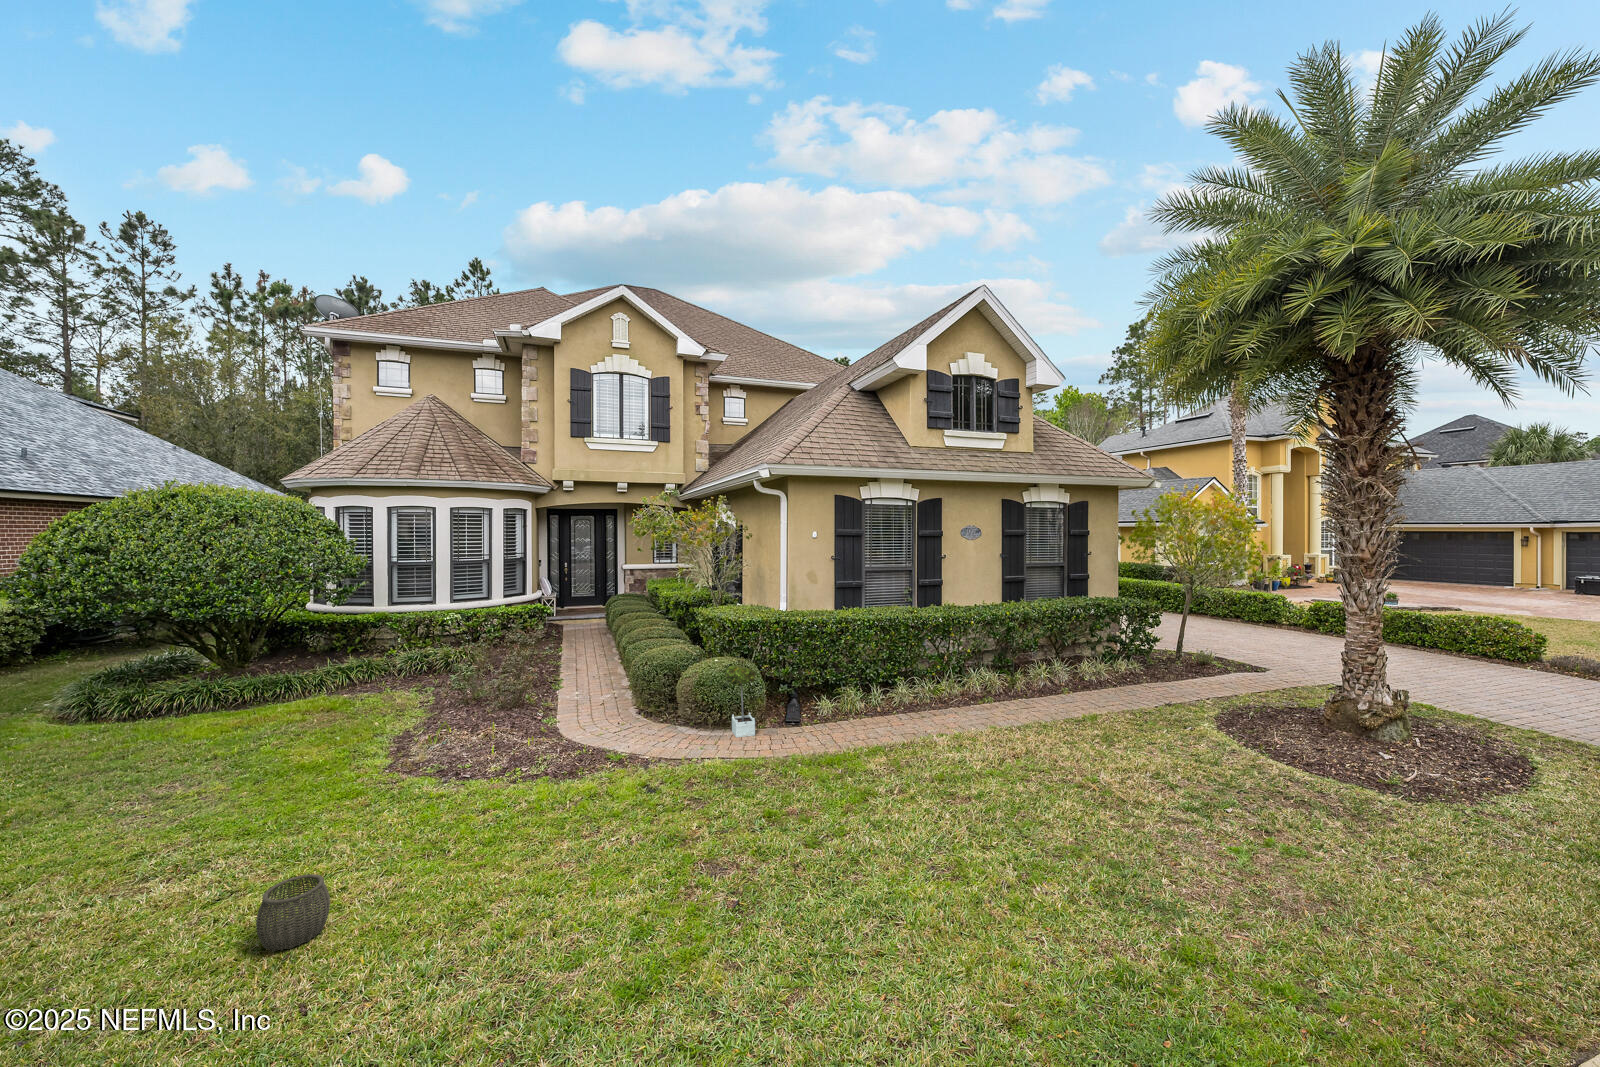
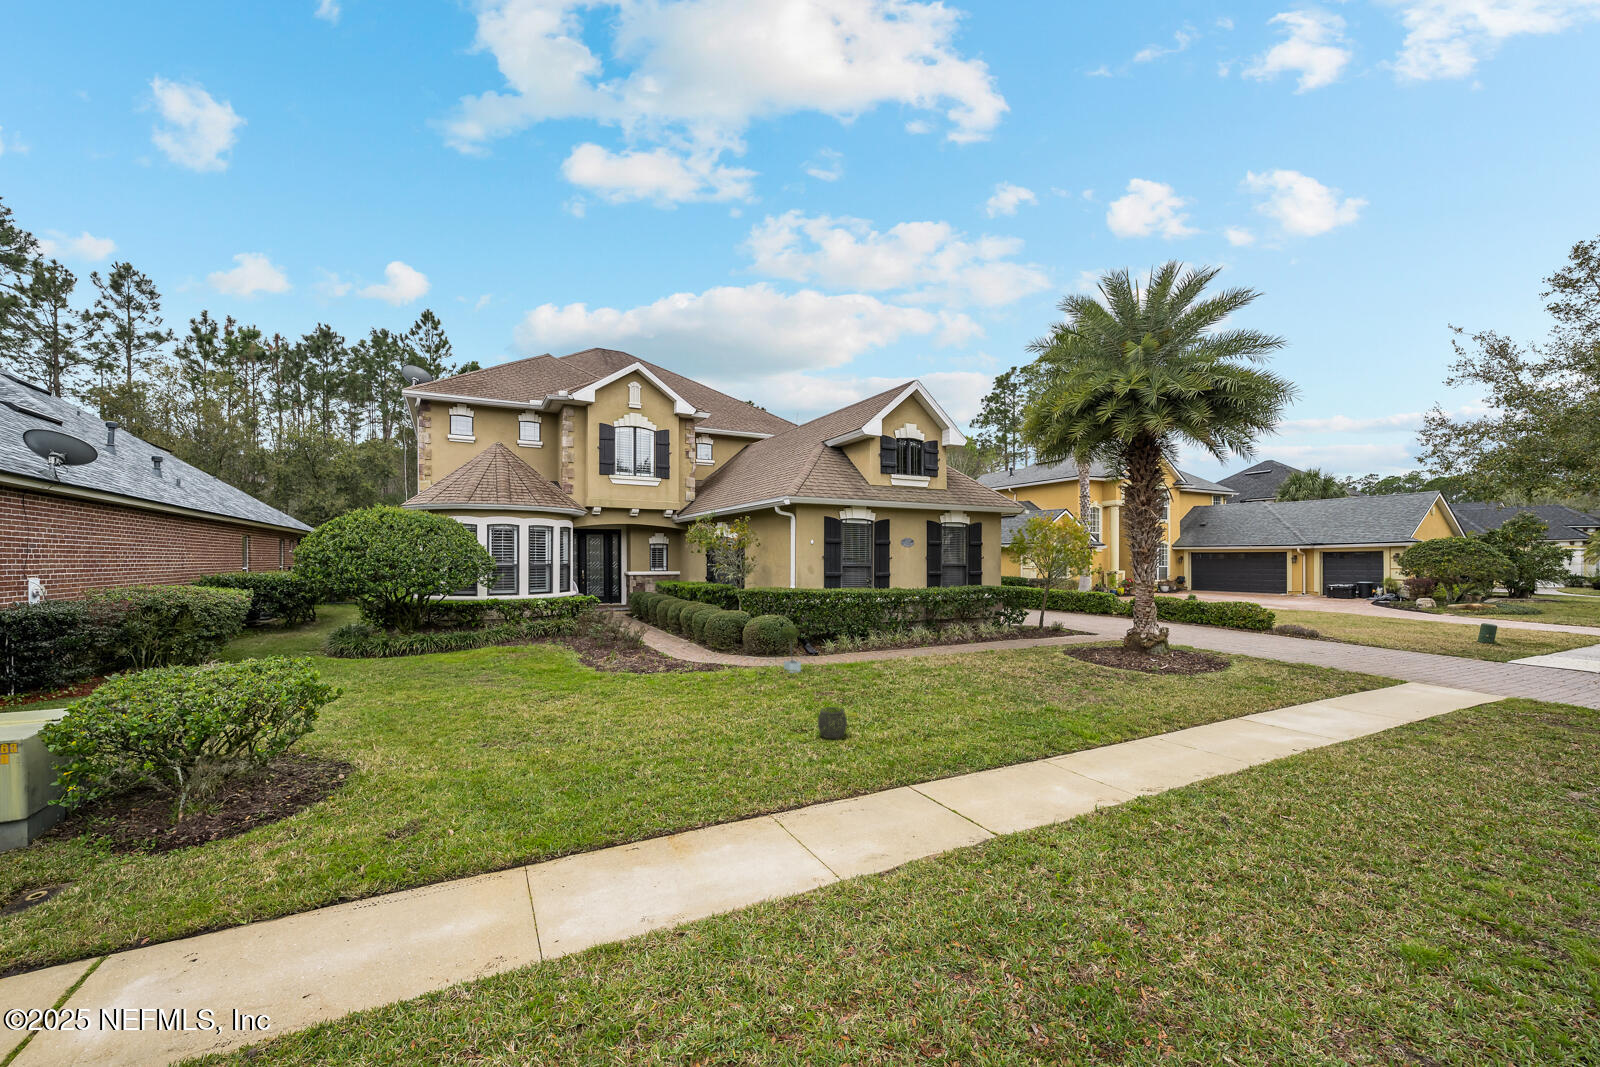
woven basket: present [256,874,330,951] -> present [818,707,847,739]

